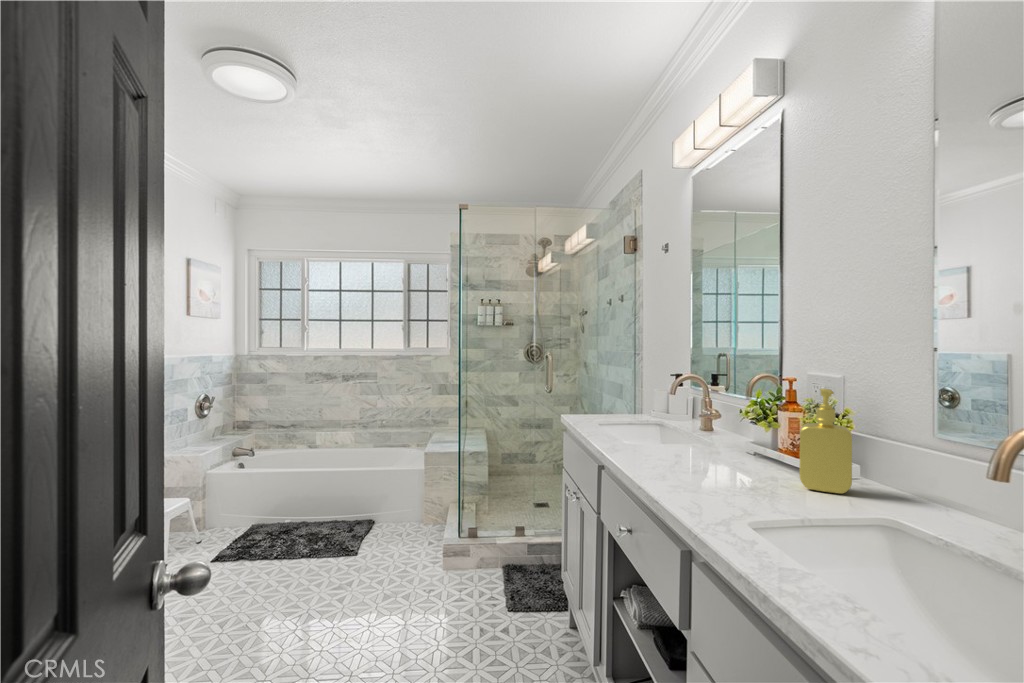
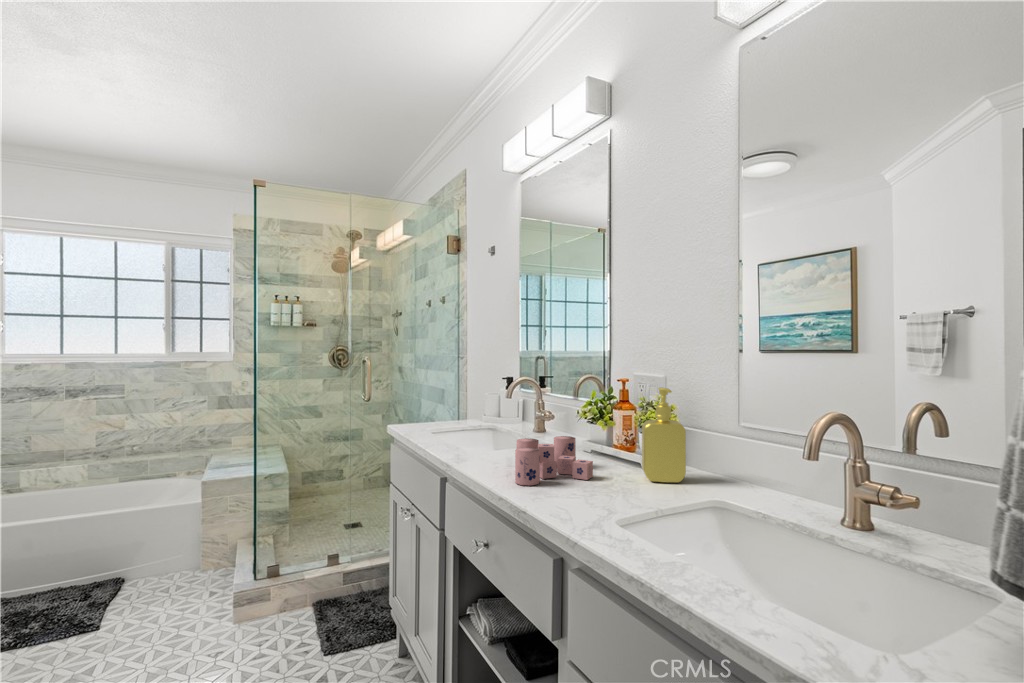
candle: none [655,433,742,480] -> present [515,436,593,485]

